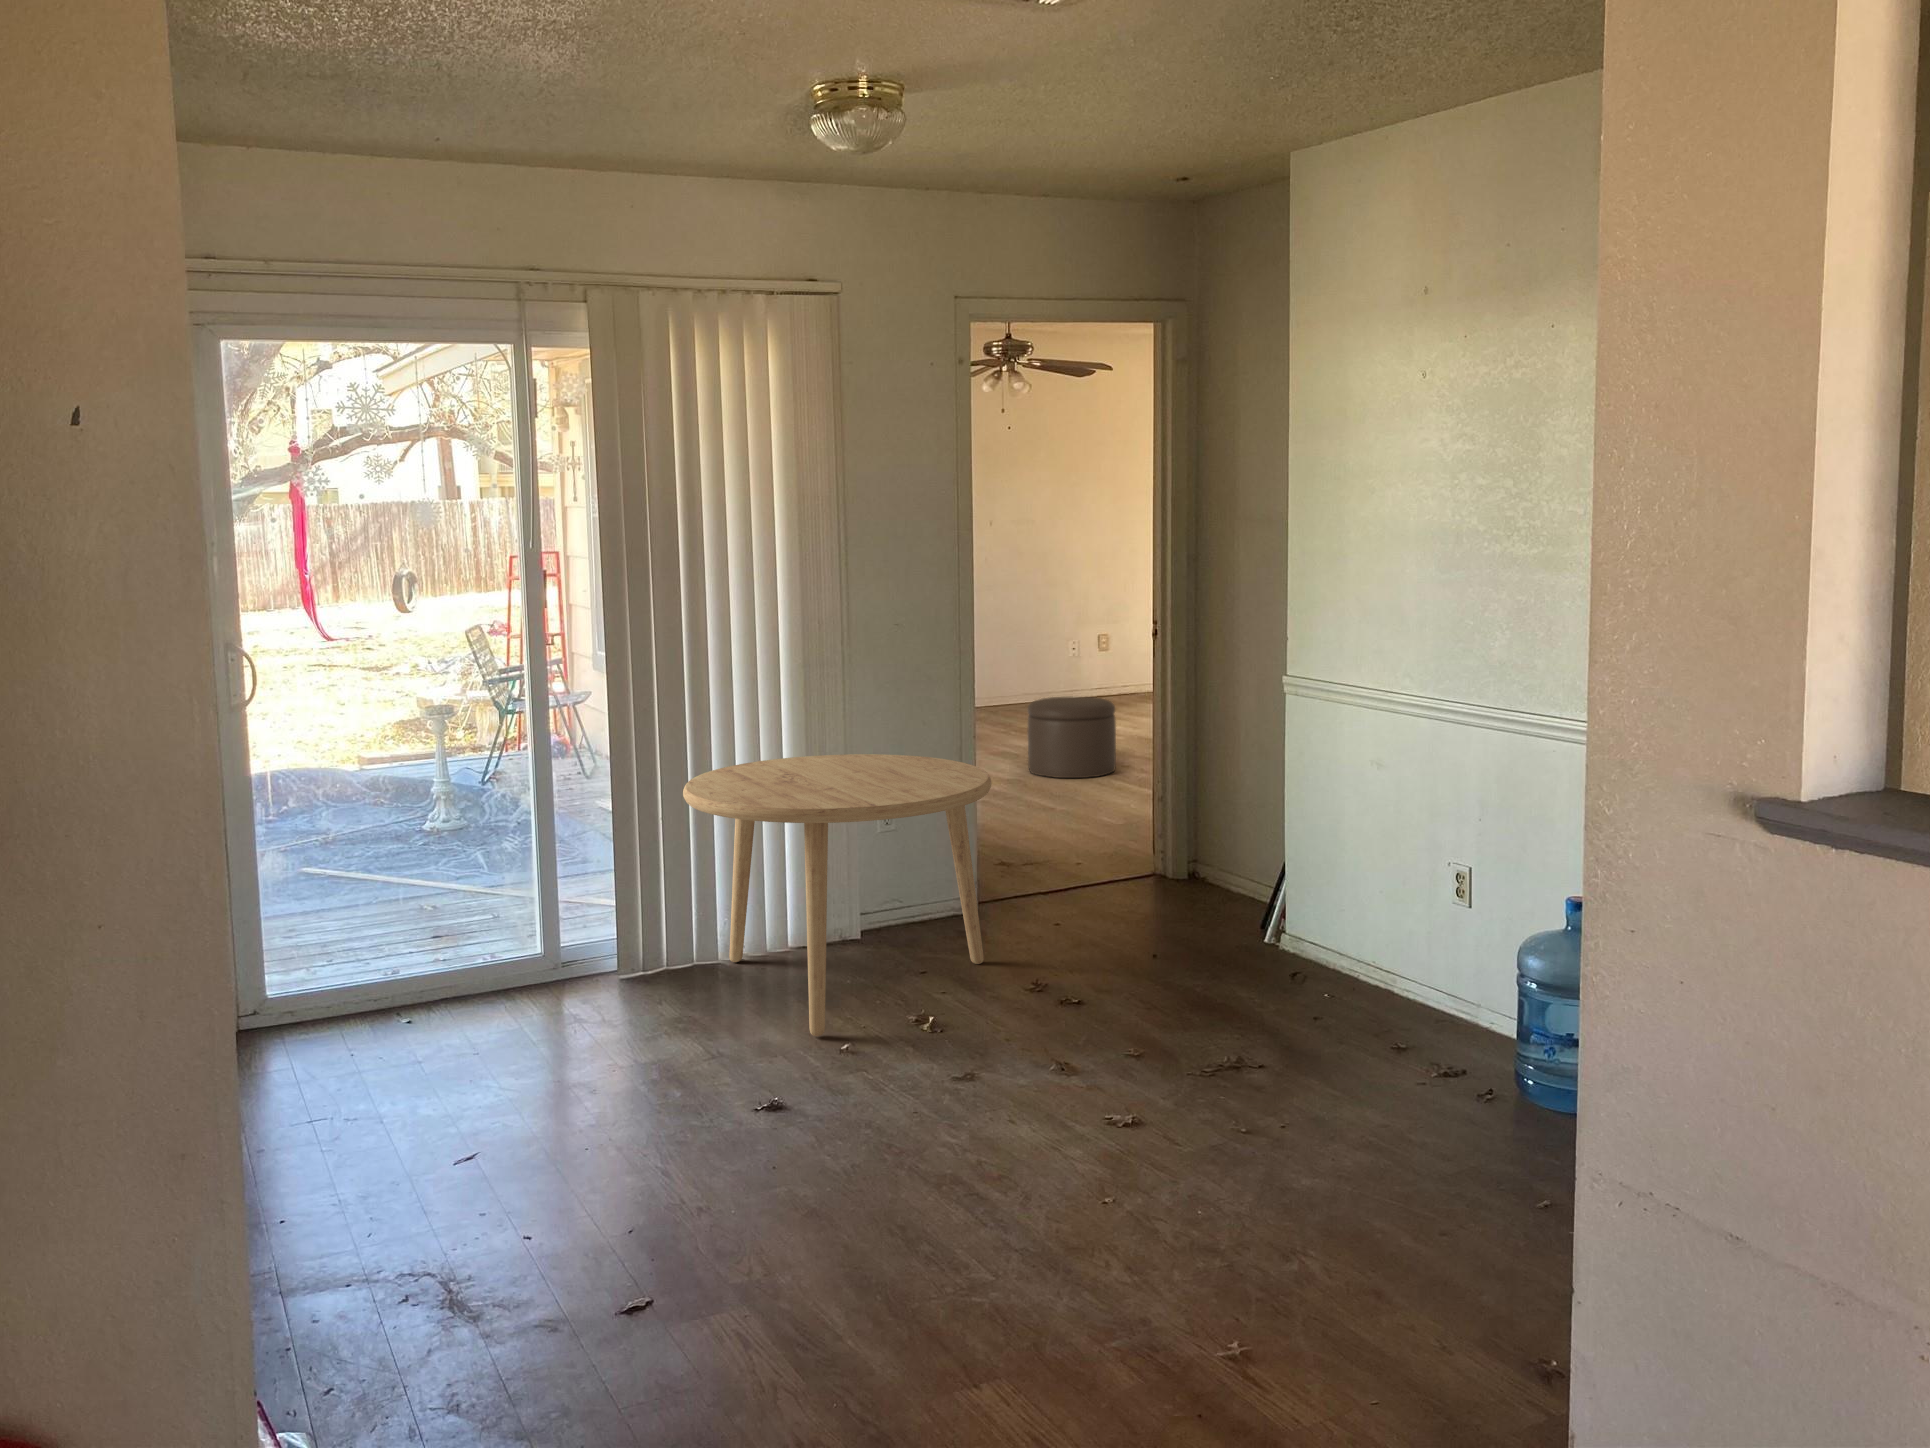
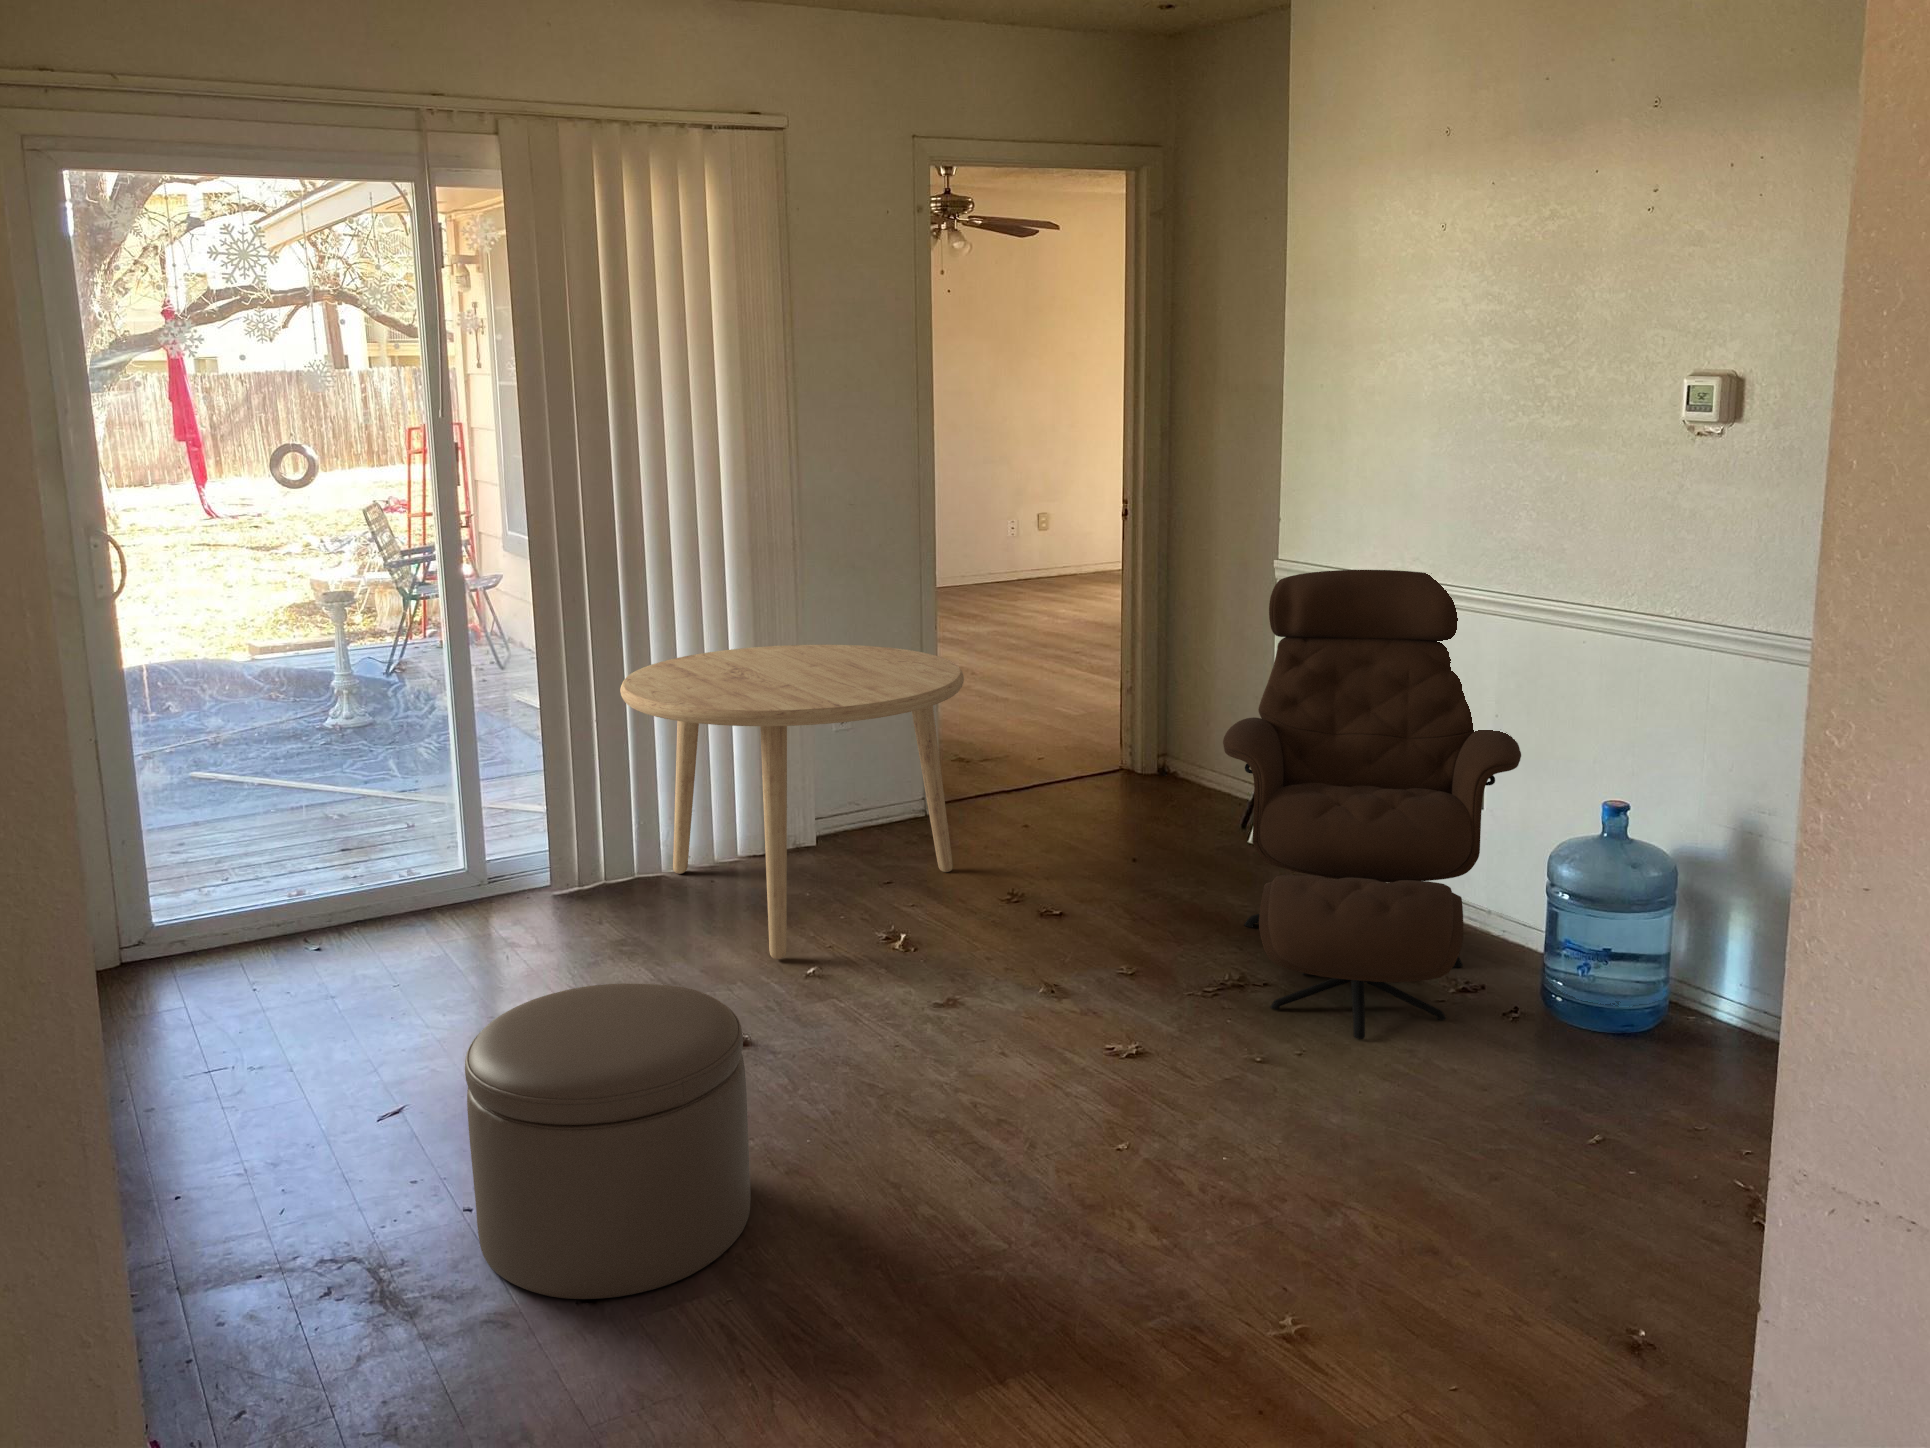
lounge chair: none [1226,686,1501,1113] -> present [1223,570,1521,1039]
ottoman: present [1028,697,1116,778] -> present [465,983,751,1299]

